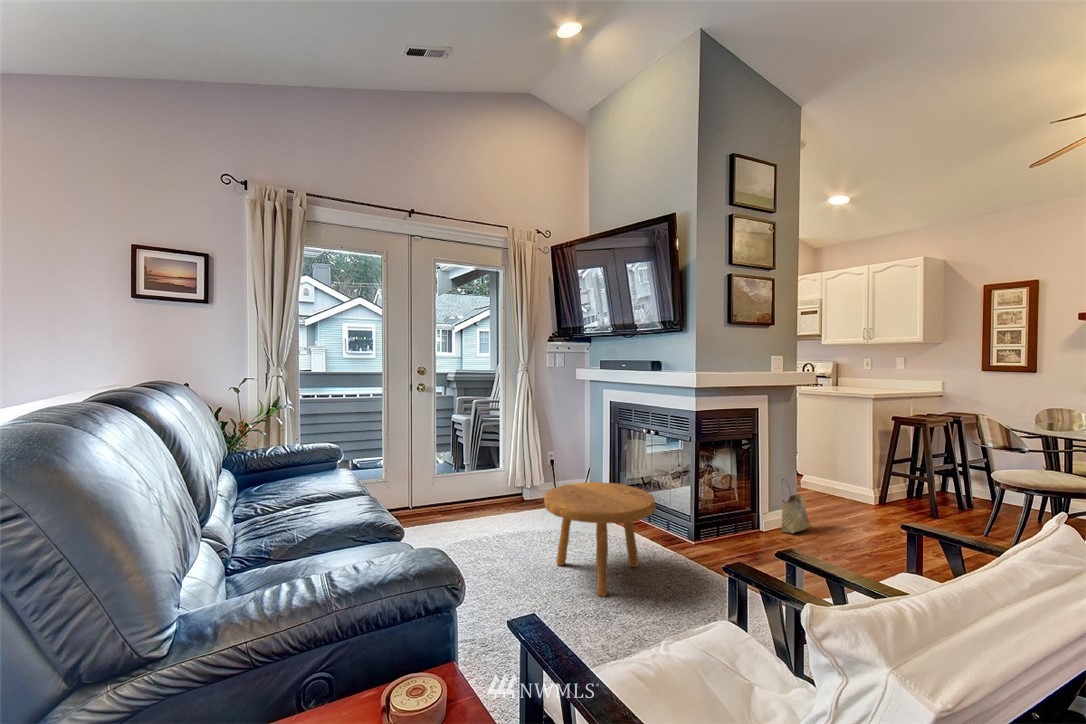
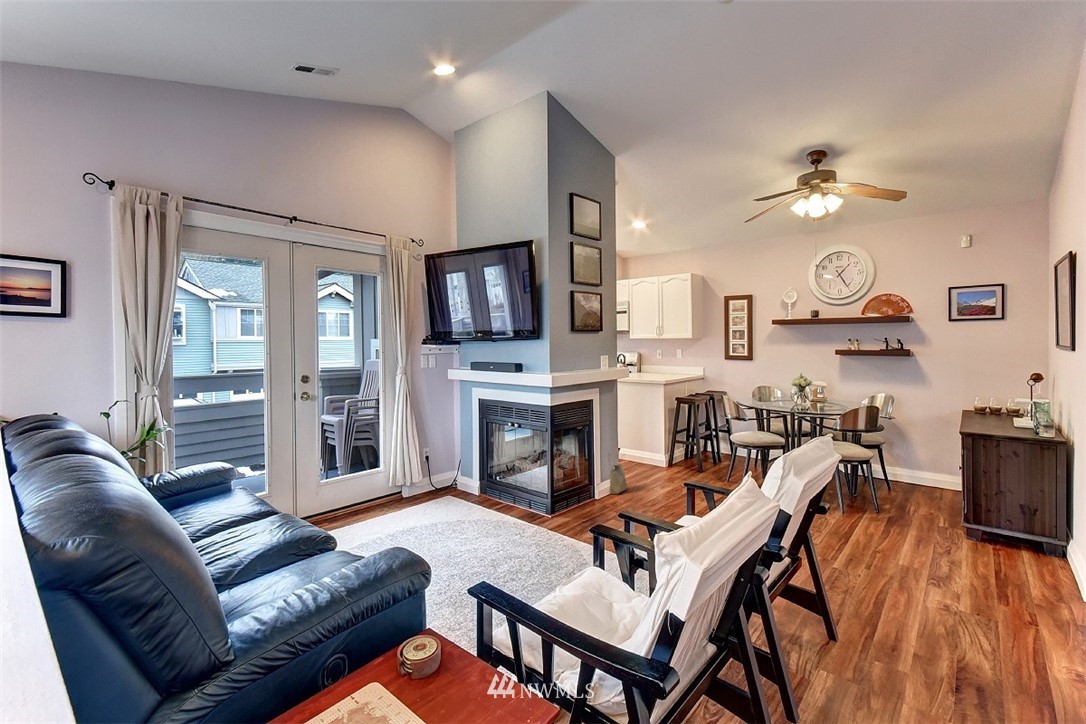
footstool: present [544,482,655,597] -> none [457,468,545,551]

